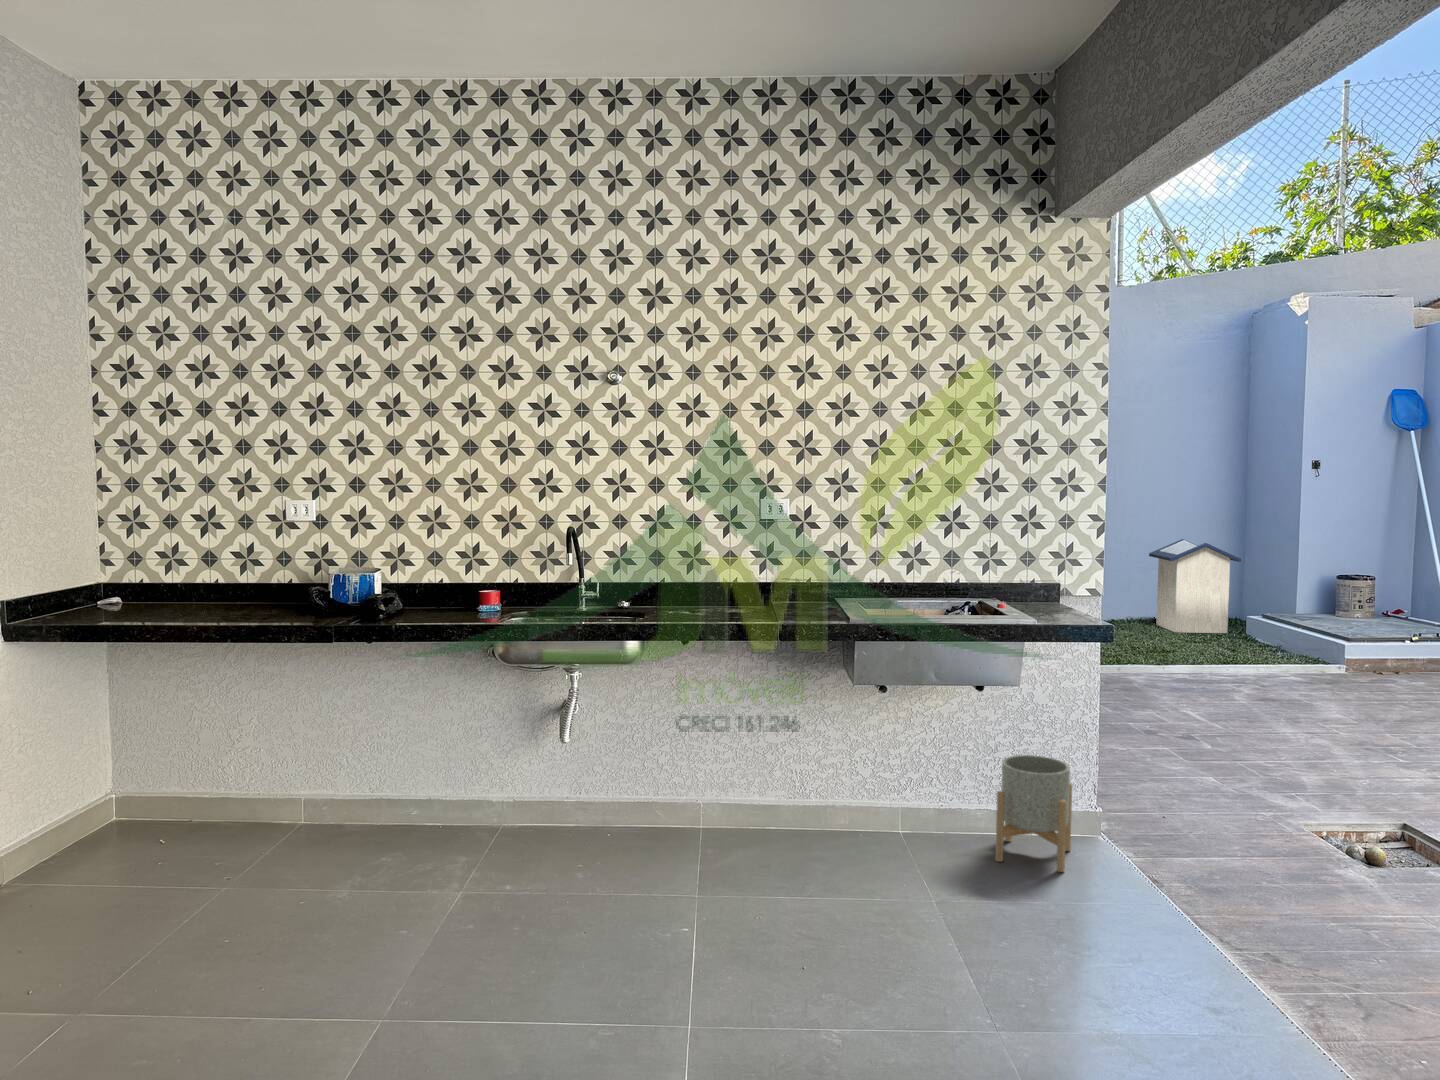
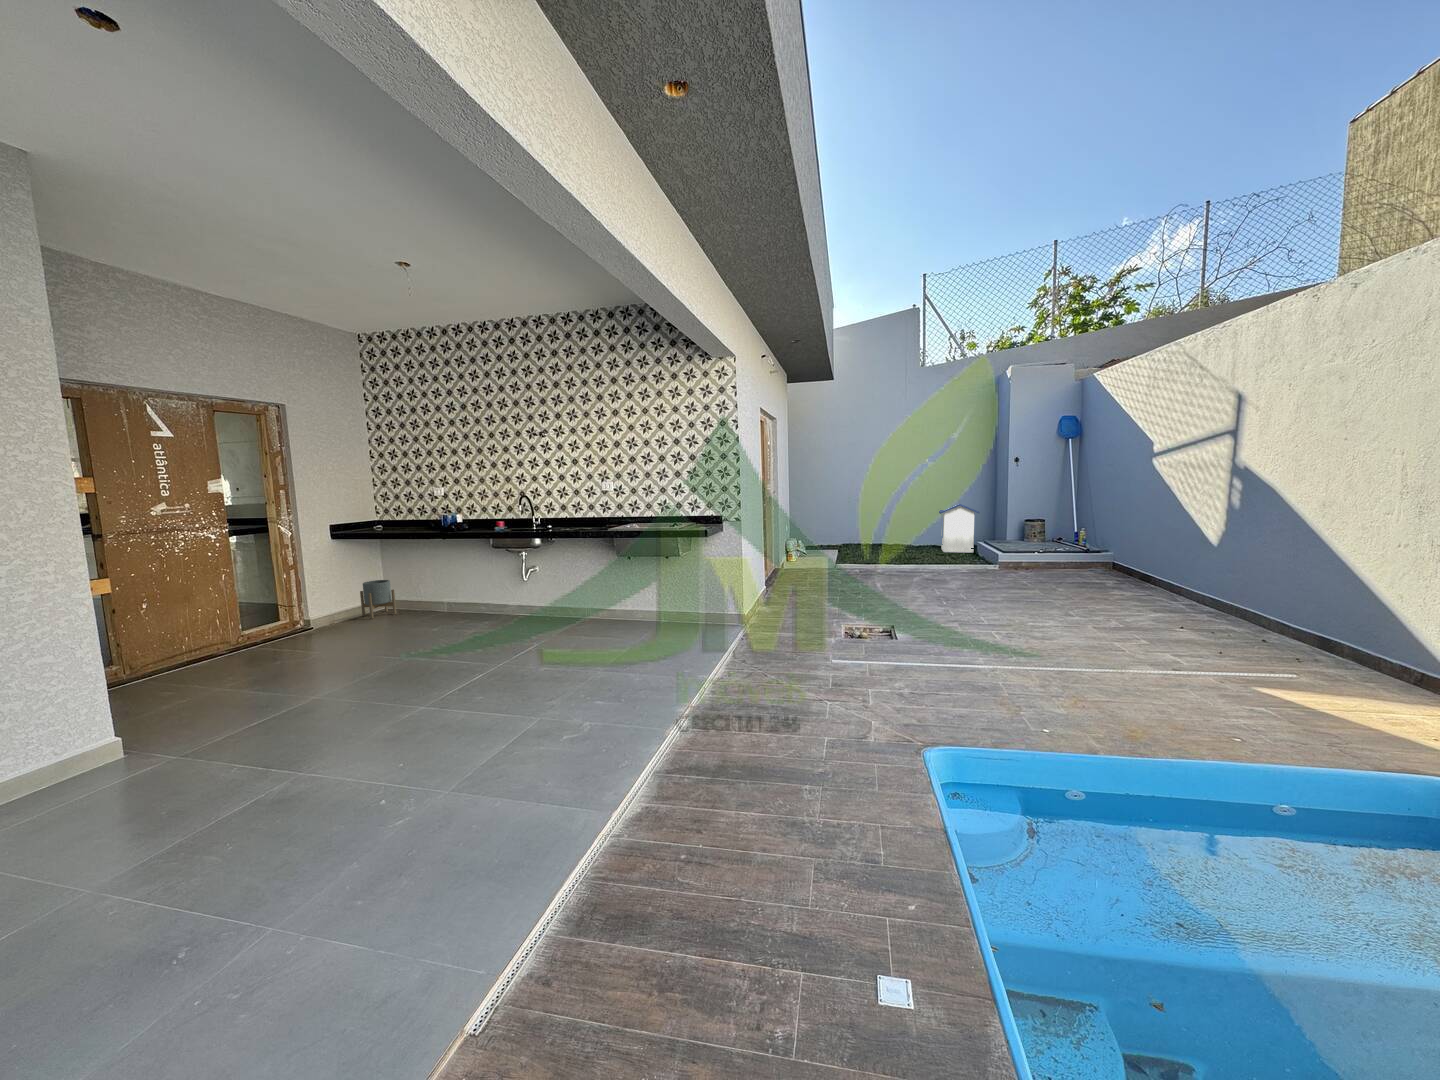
planter: present [995,755,1072,872] -> present [360,580,396,619]

